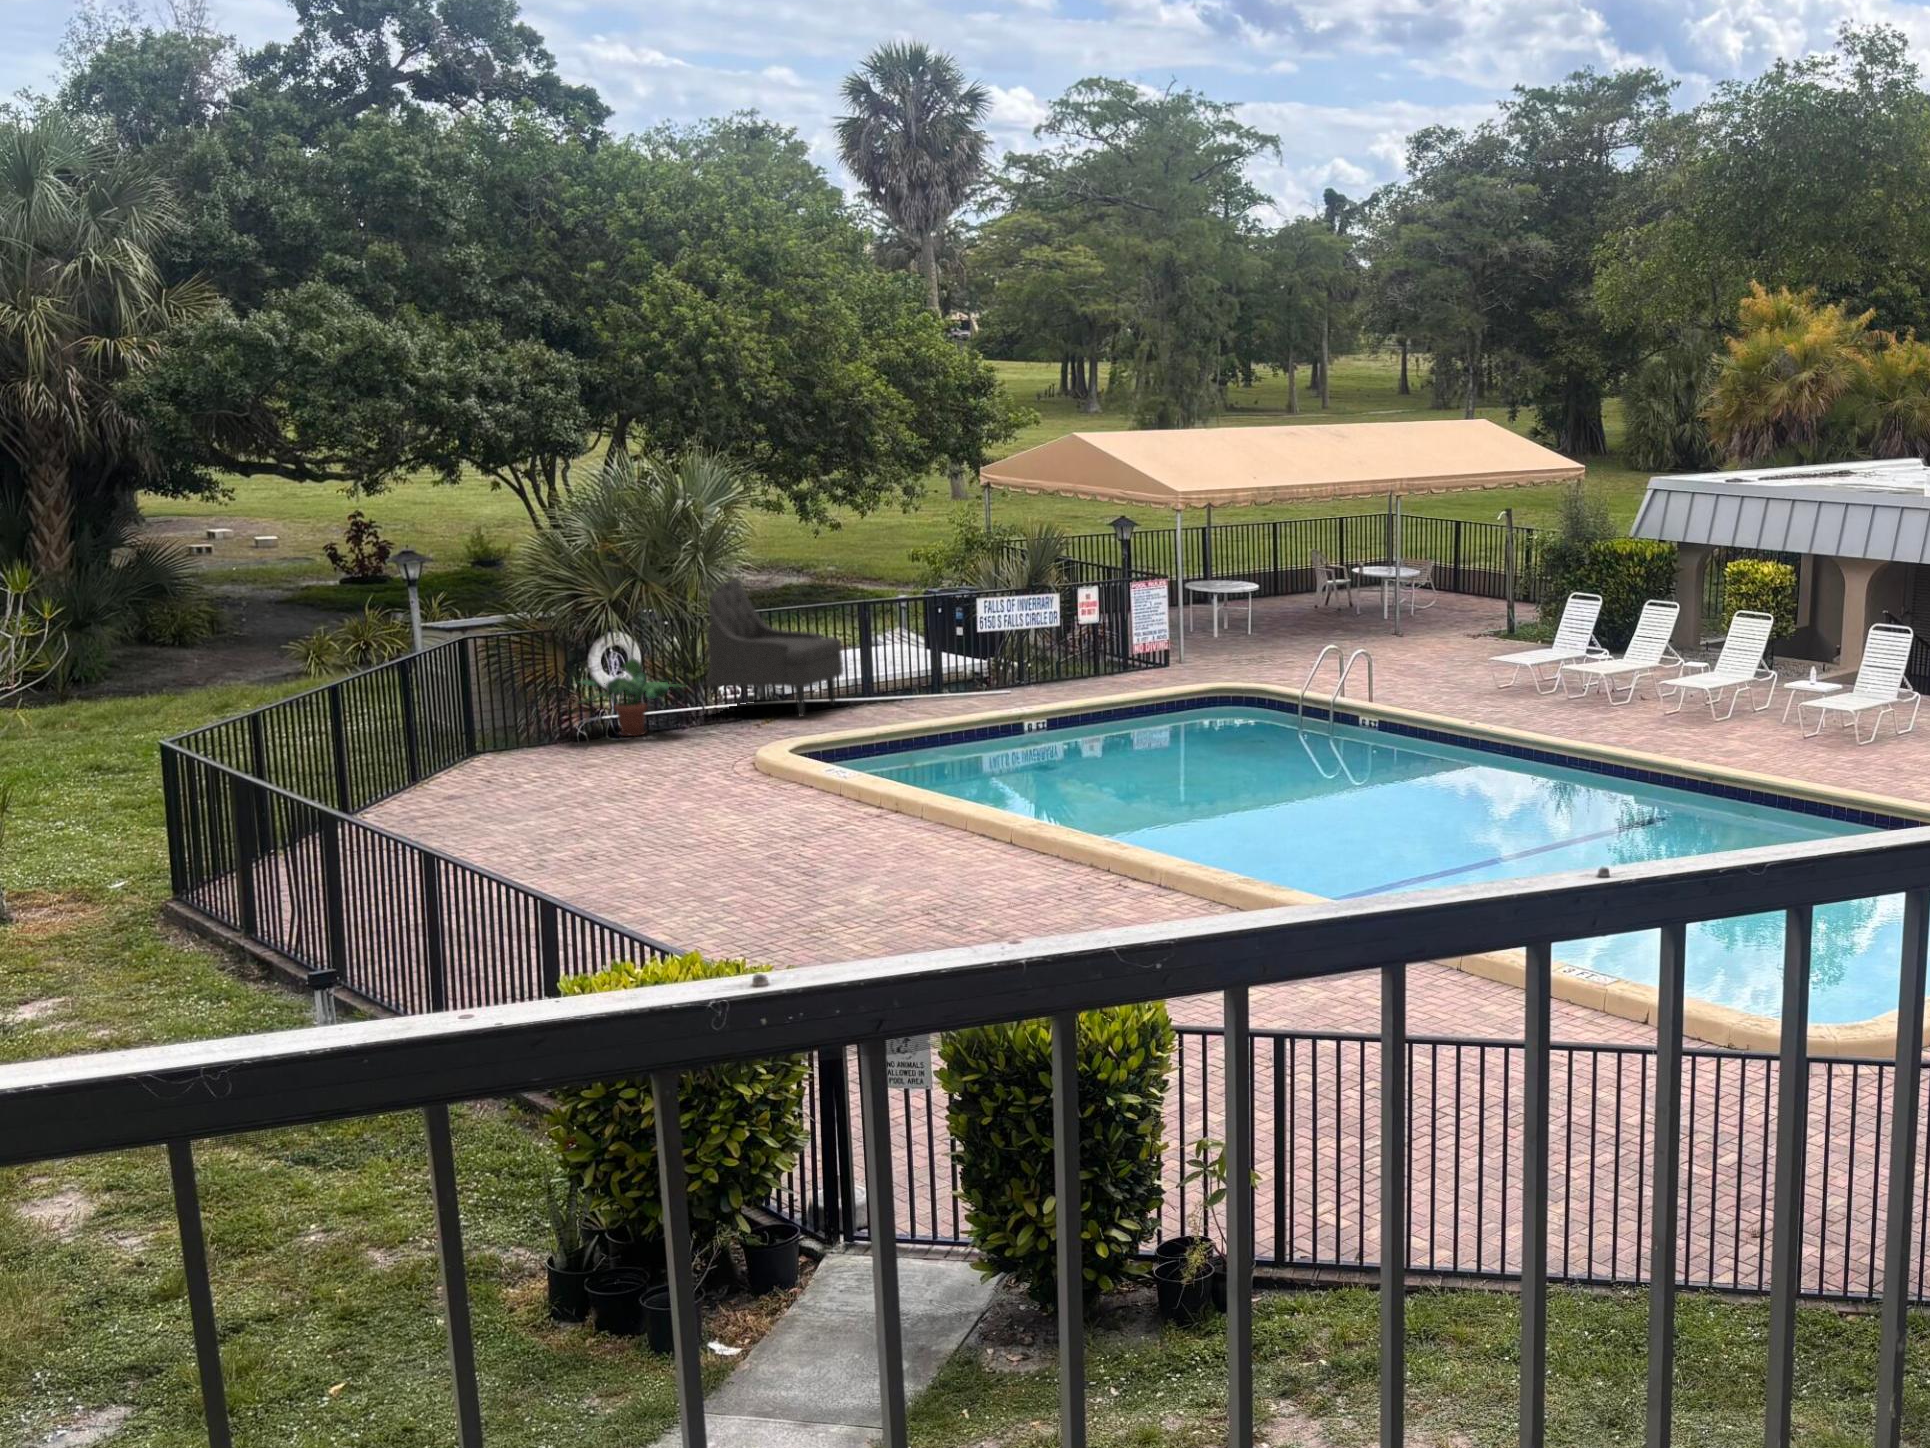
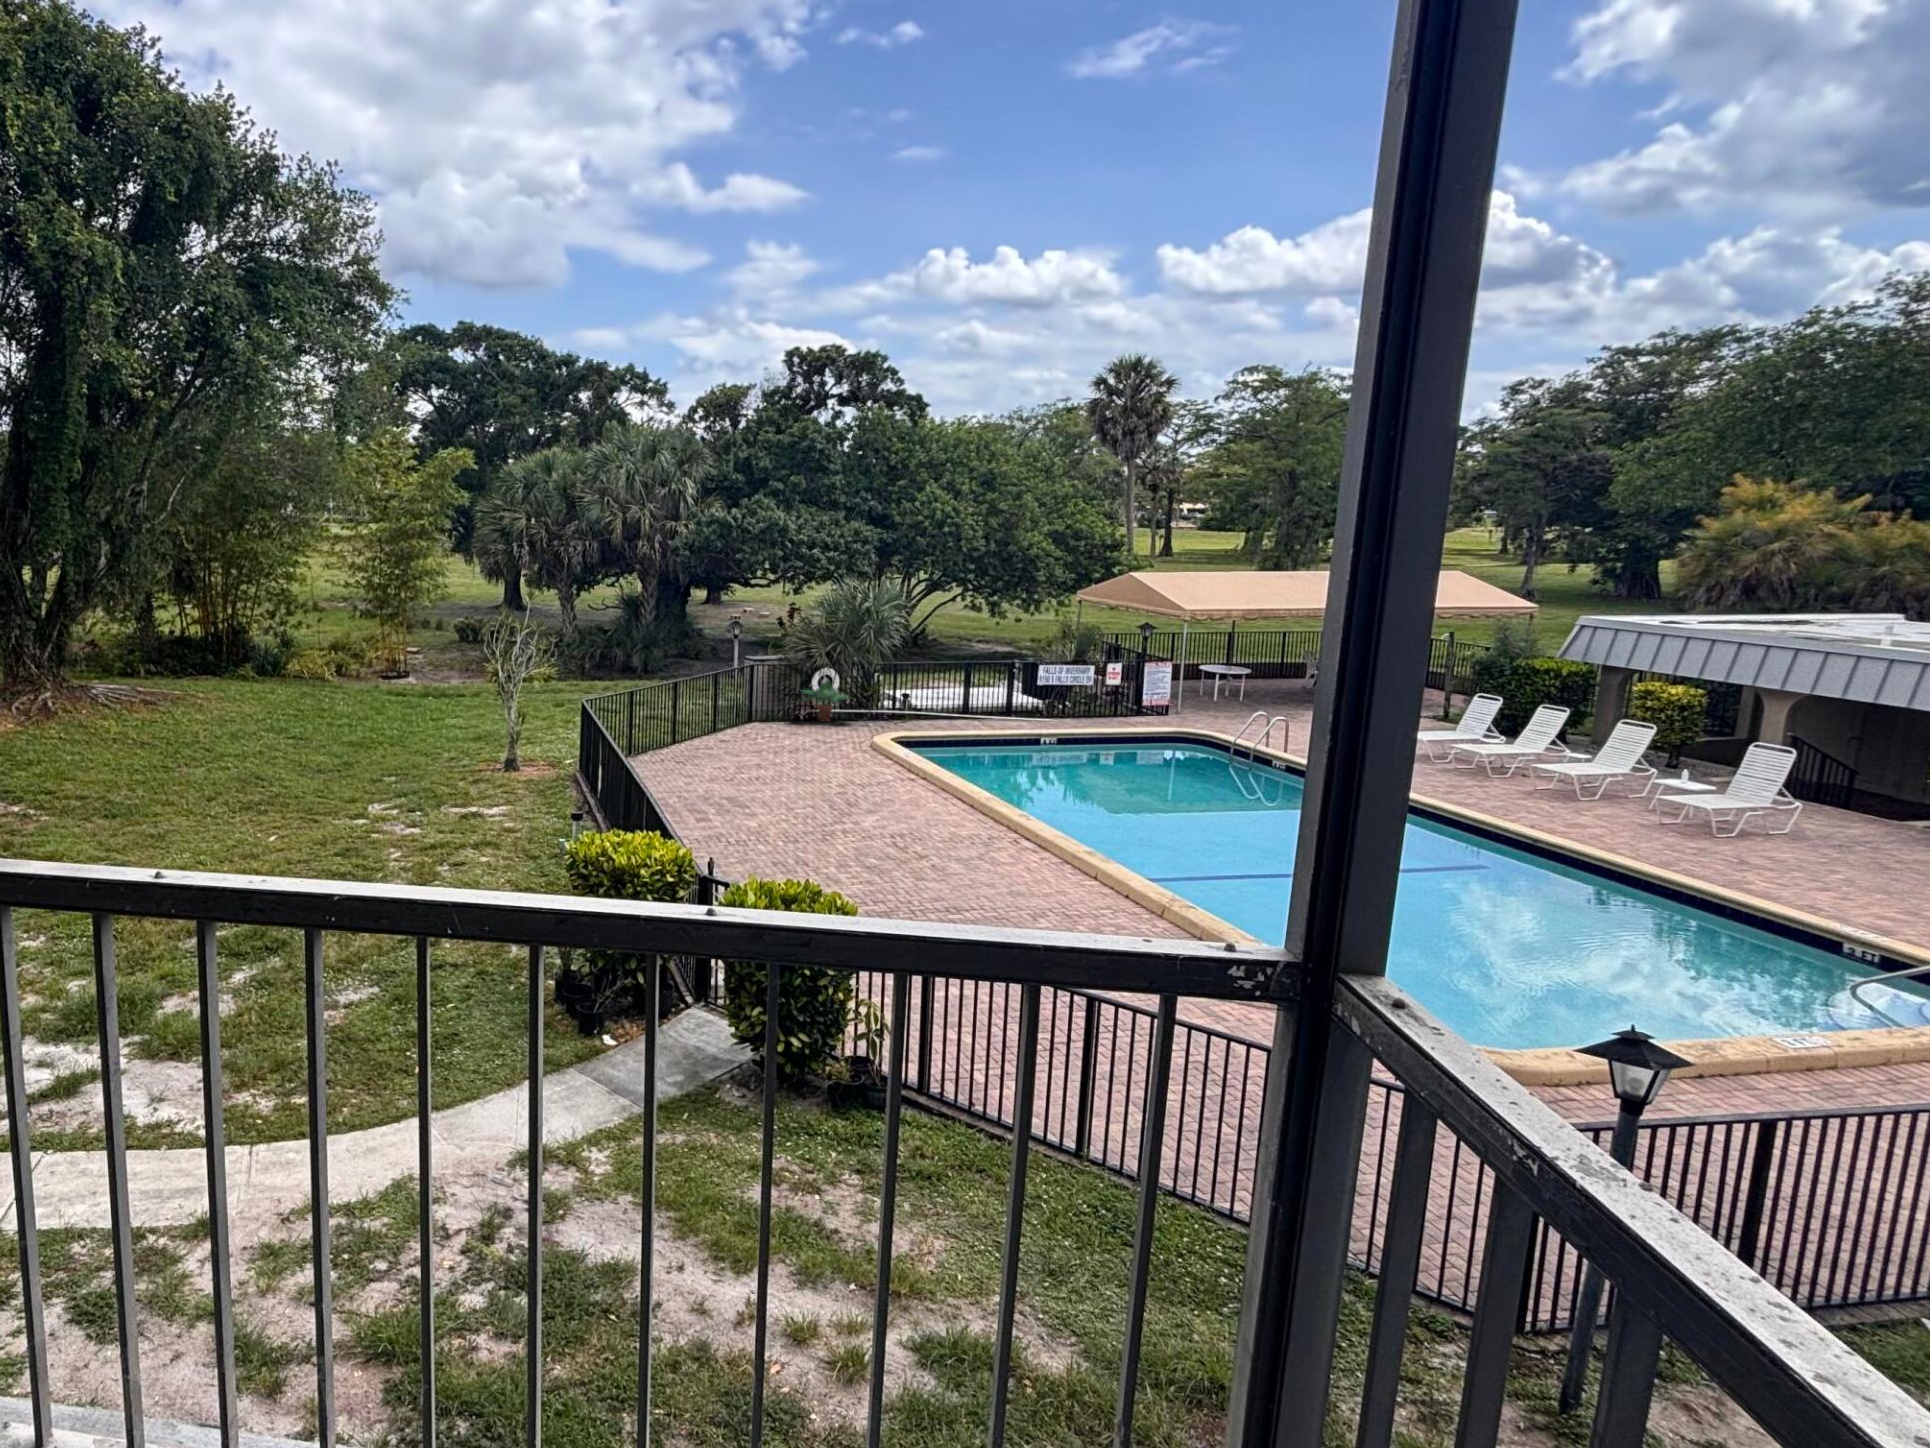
chair: present [706,579,843,717] -> none [866,642,949,722]

